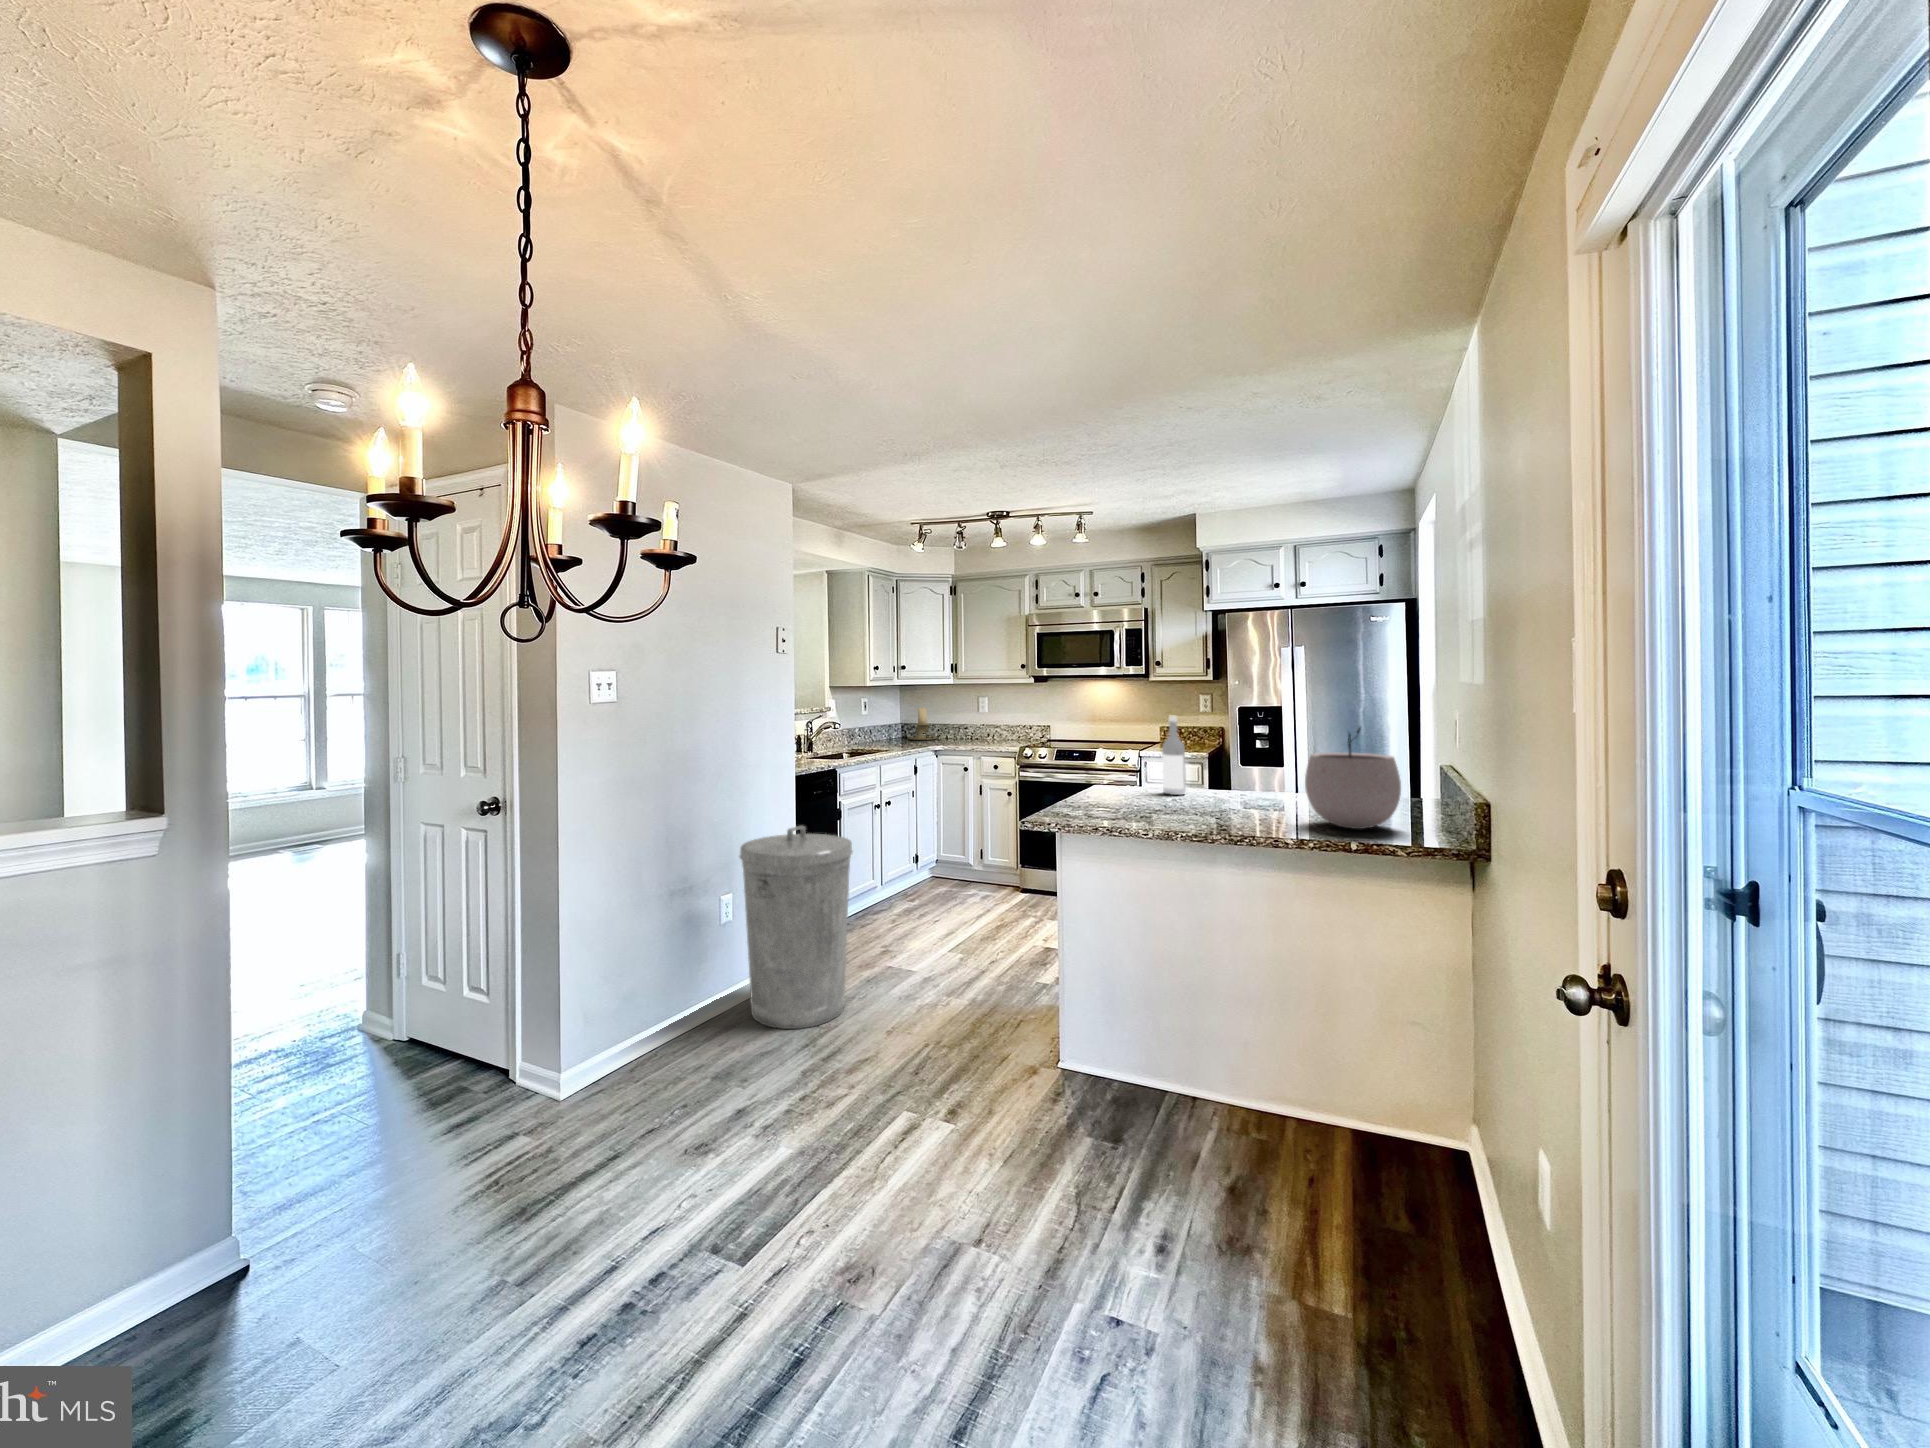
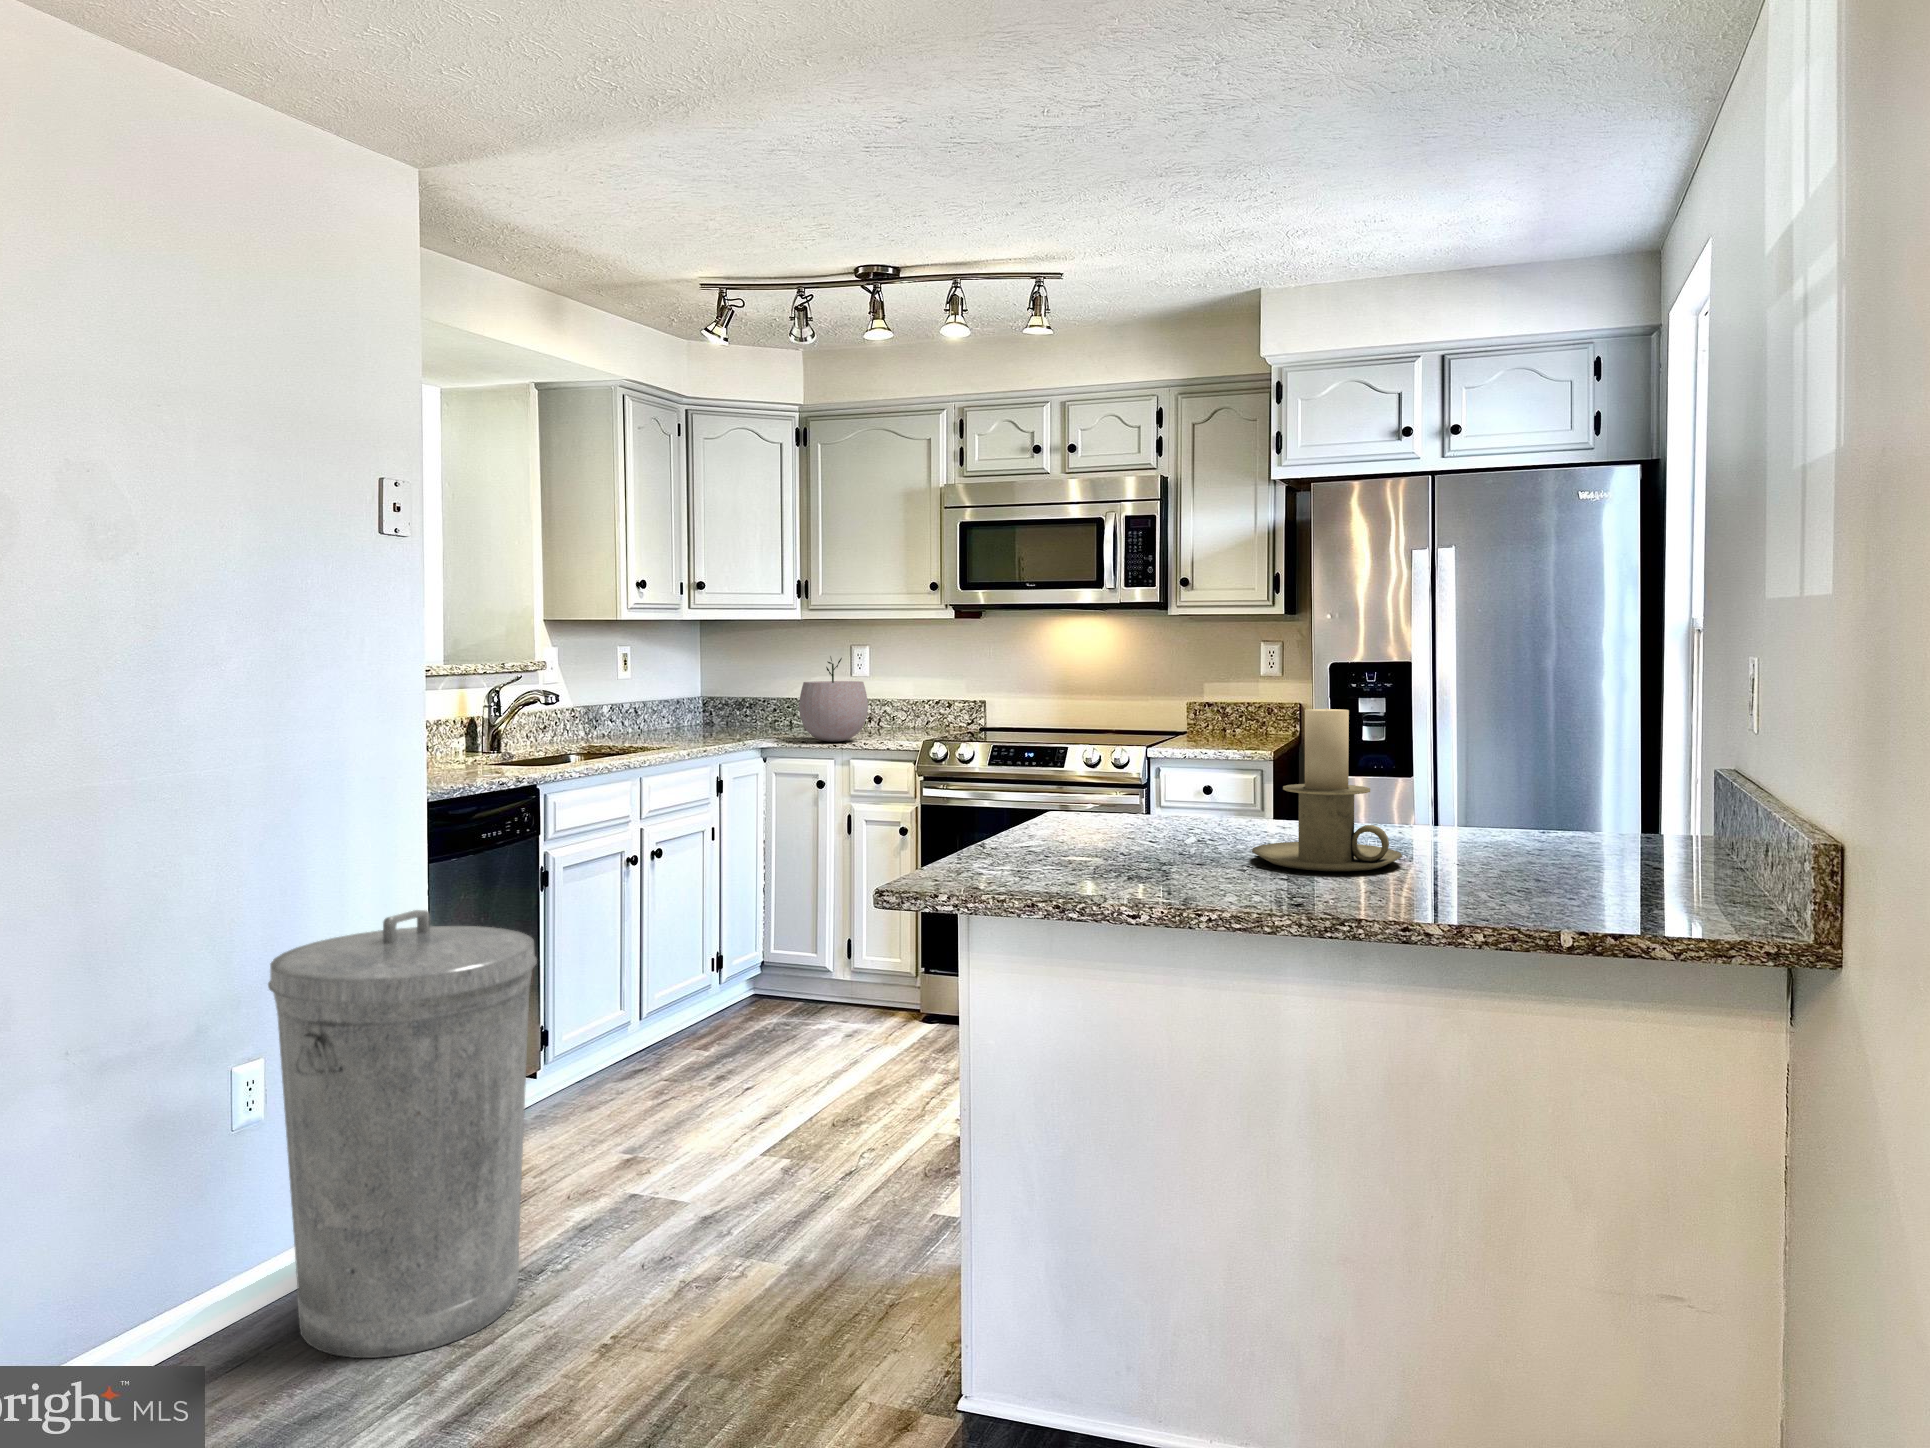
candle holder: present [908,708,937,740] -> present [1252,708,1402,871]
wine bottle: present [1162,716,1186,795] -> none [1182,671,1226,832]
plant pot: present [1305,728,1401,829] -> present [799,656,868,742]

